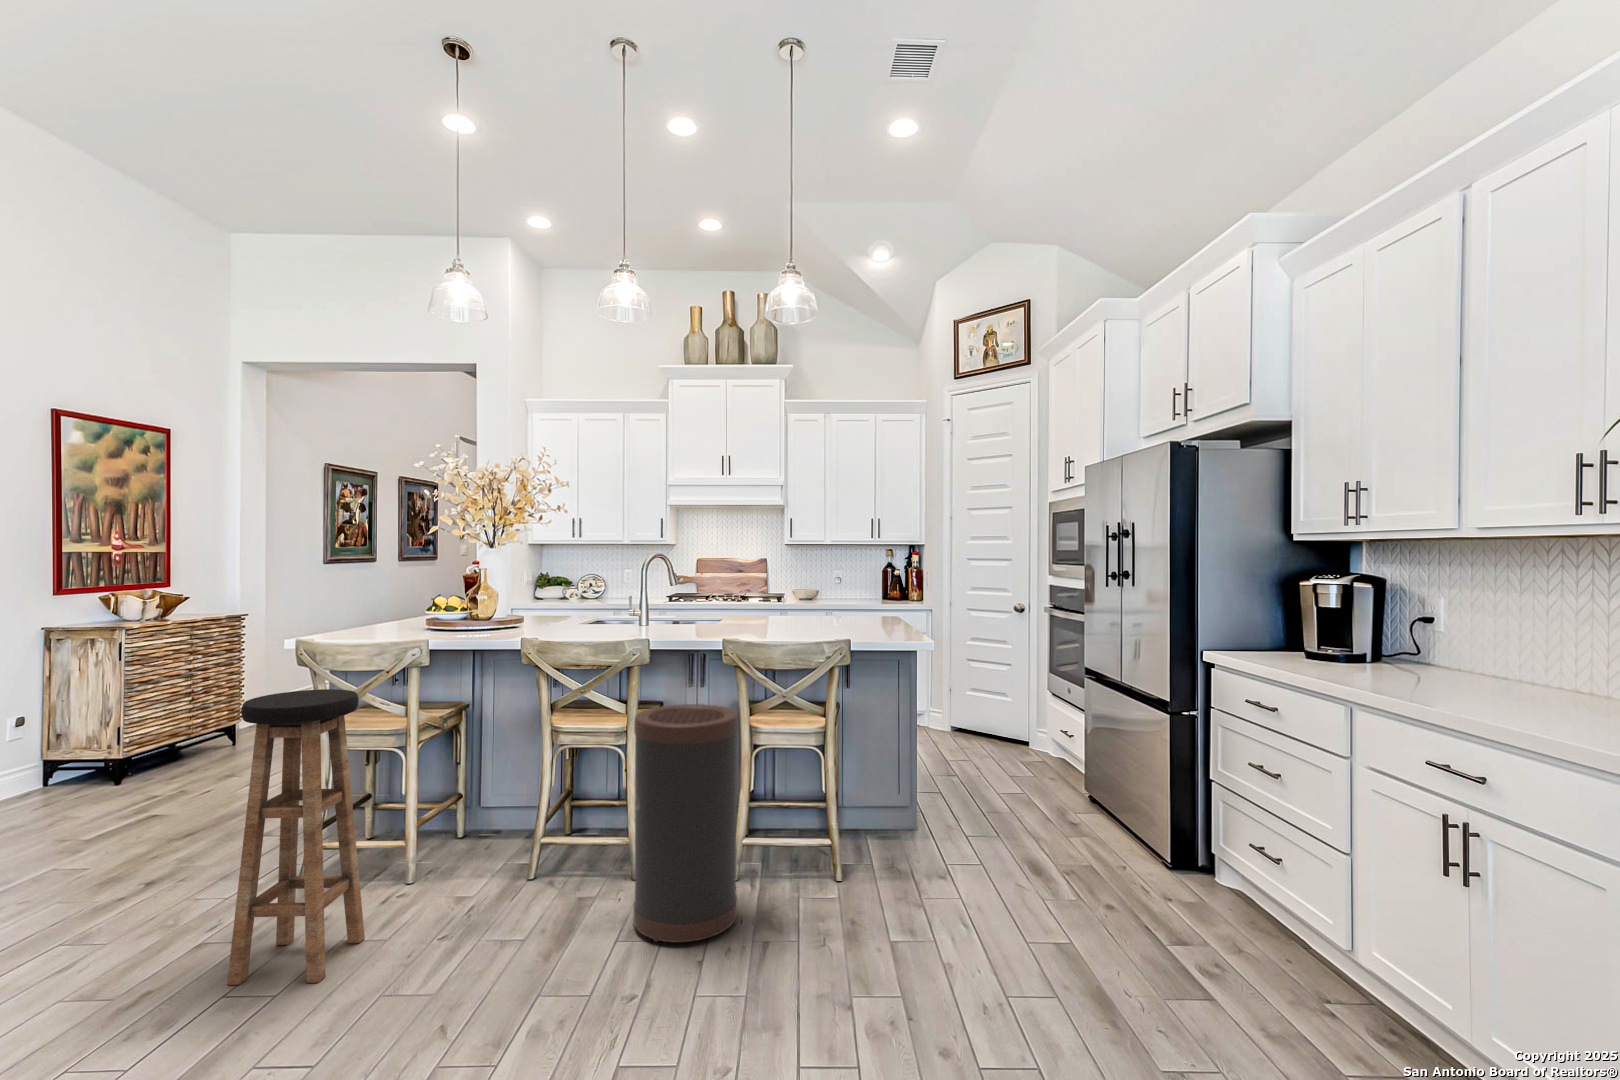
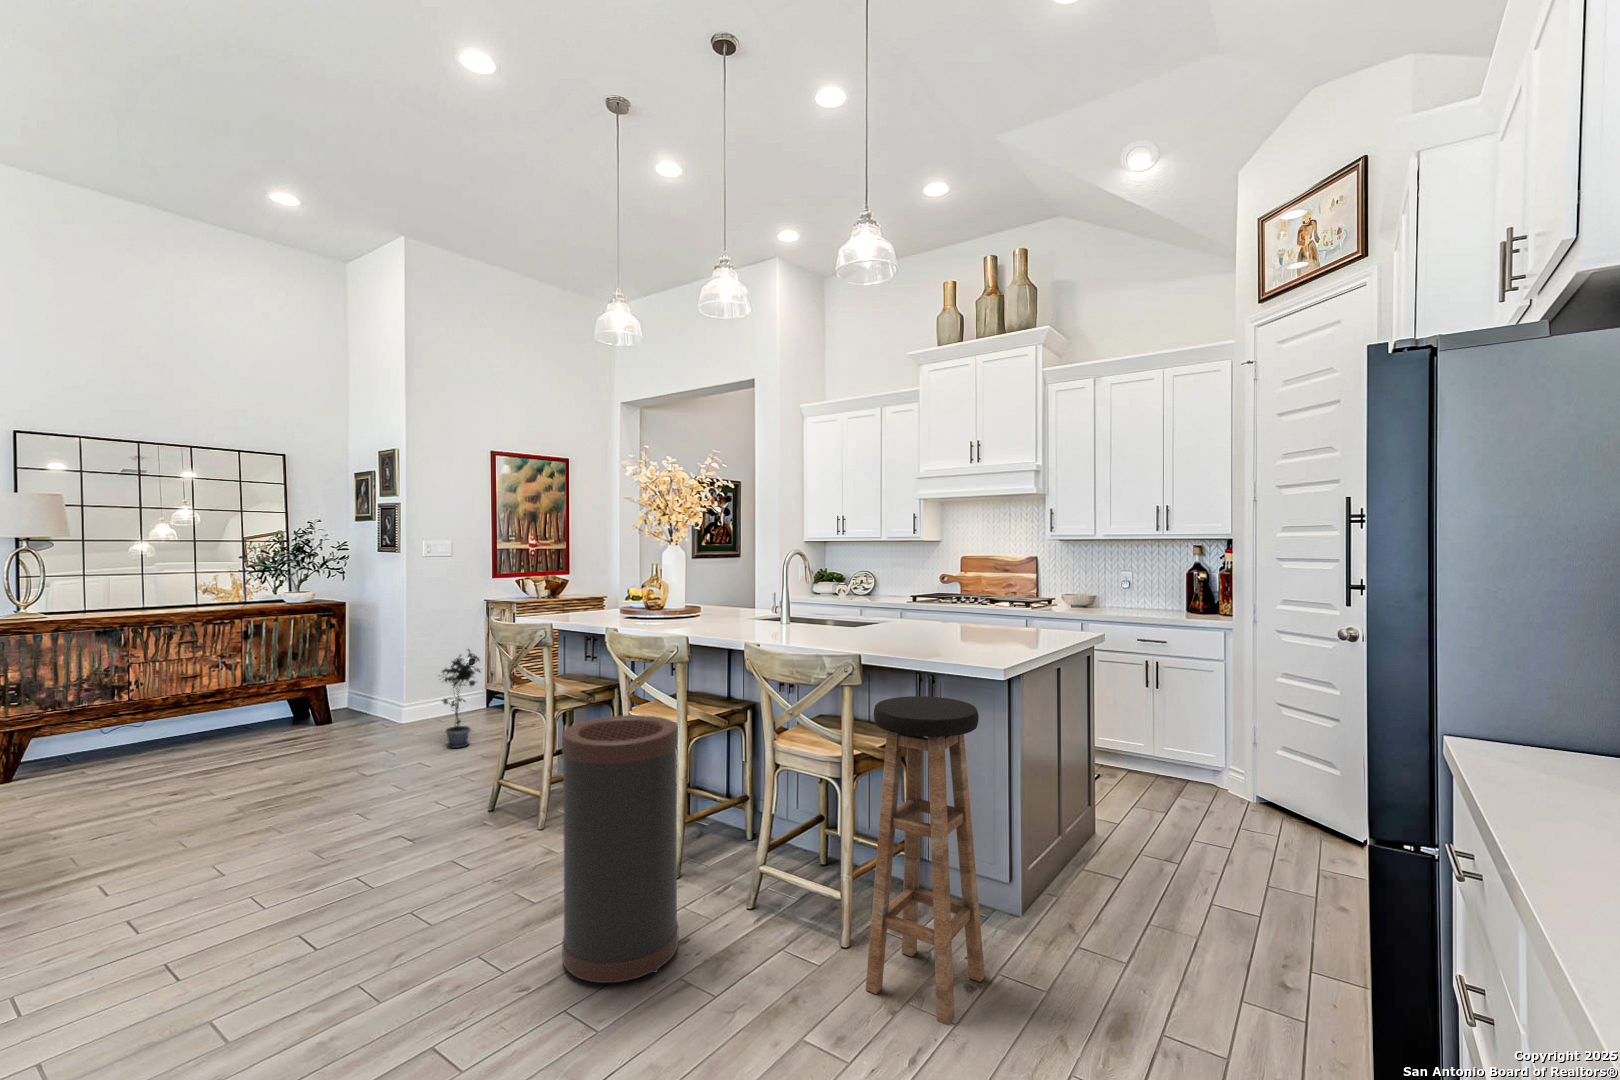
bar stool: present [227,689,365,985] -> present [866,696,985,1024]
potted plant: none [69,694,155,837] -> present [439,649,480,748]

